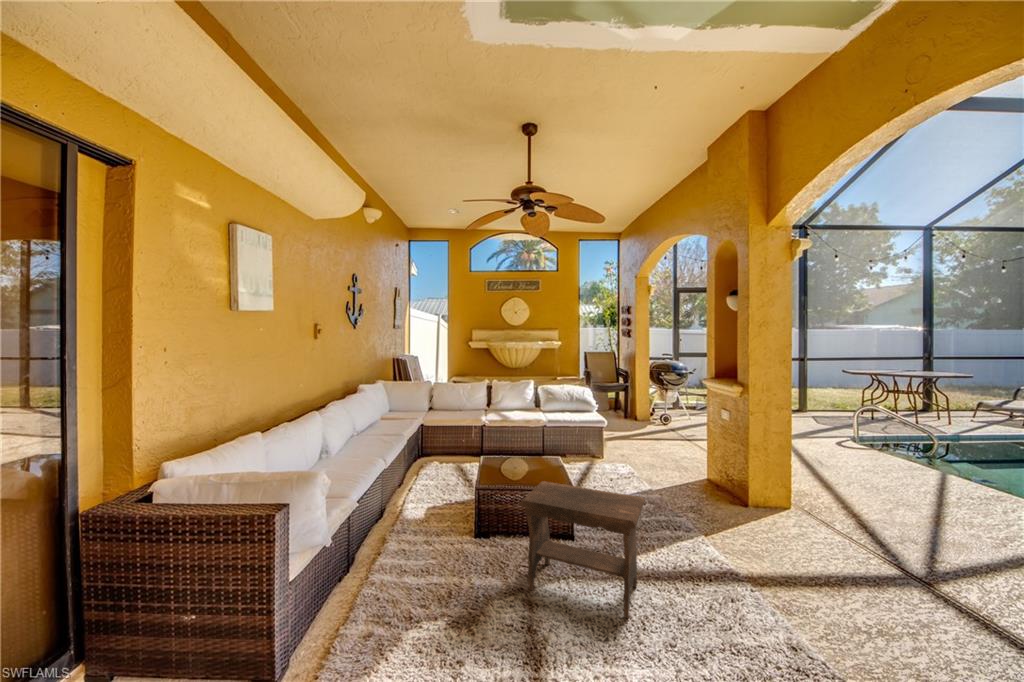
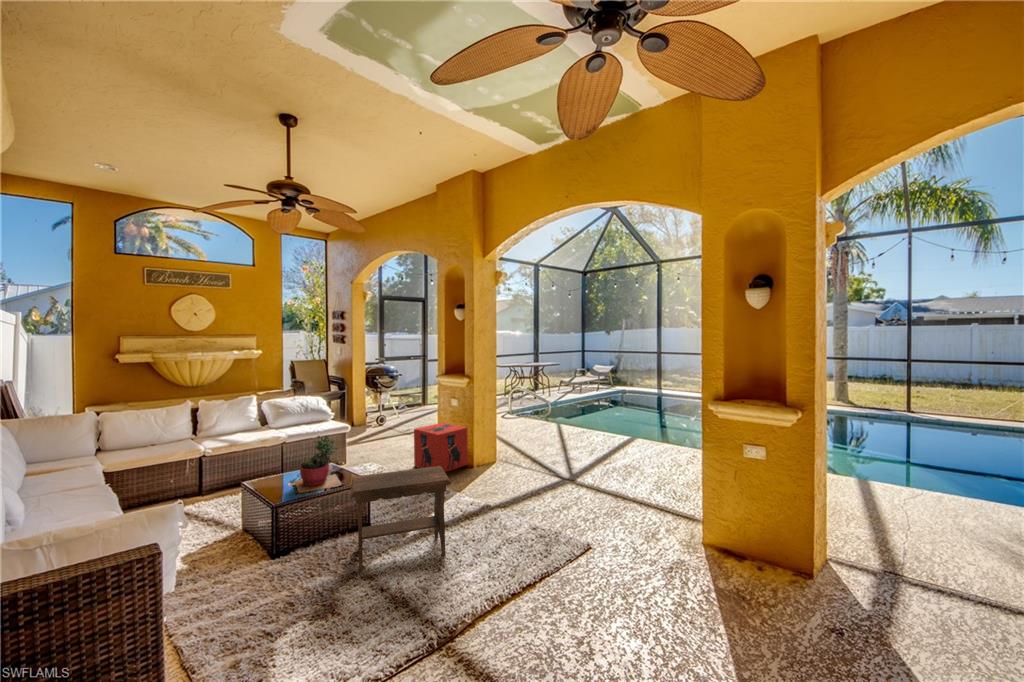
succulent plant: none [508,428,553,486] -> present [295,435,342,493]
storage box: none [669,436,740,501] -> present [414,423,468,472]

